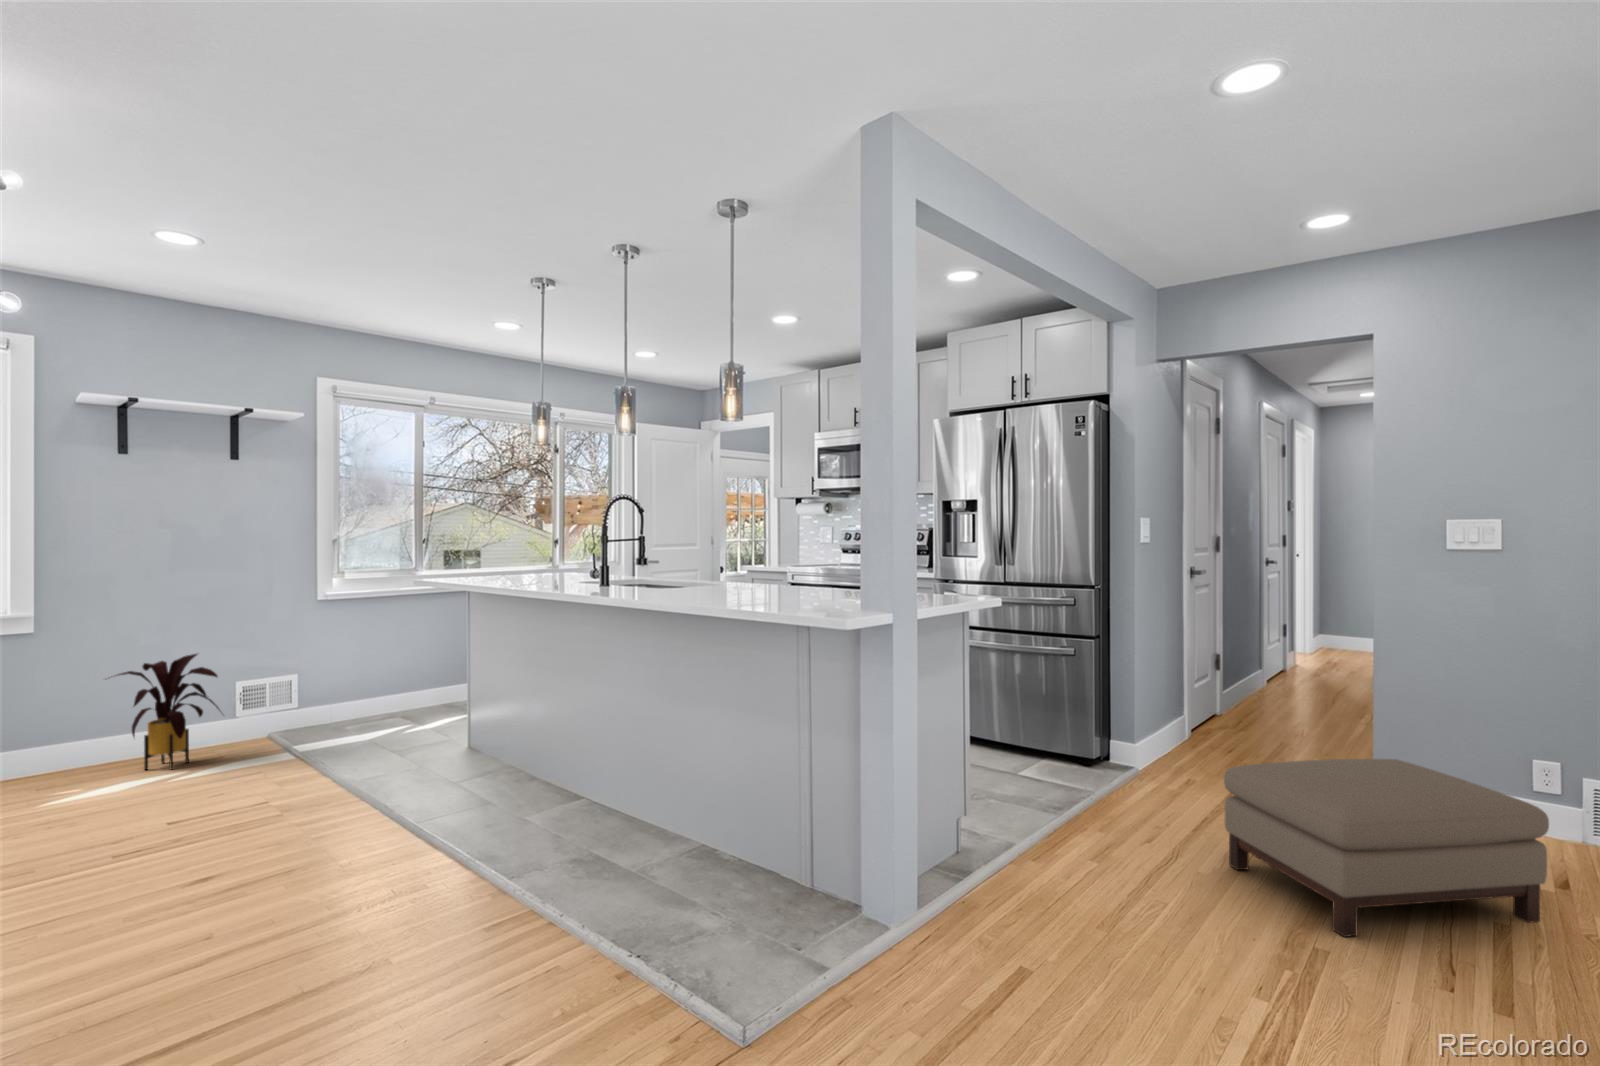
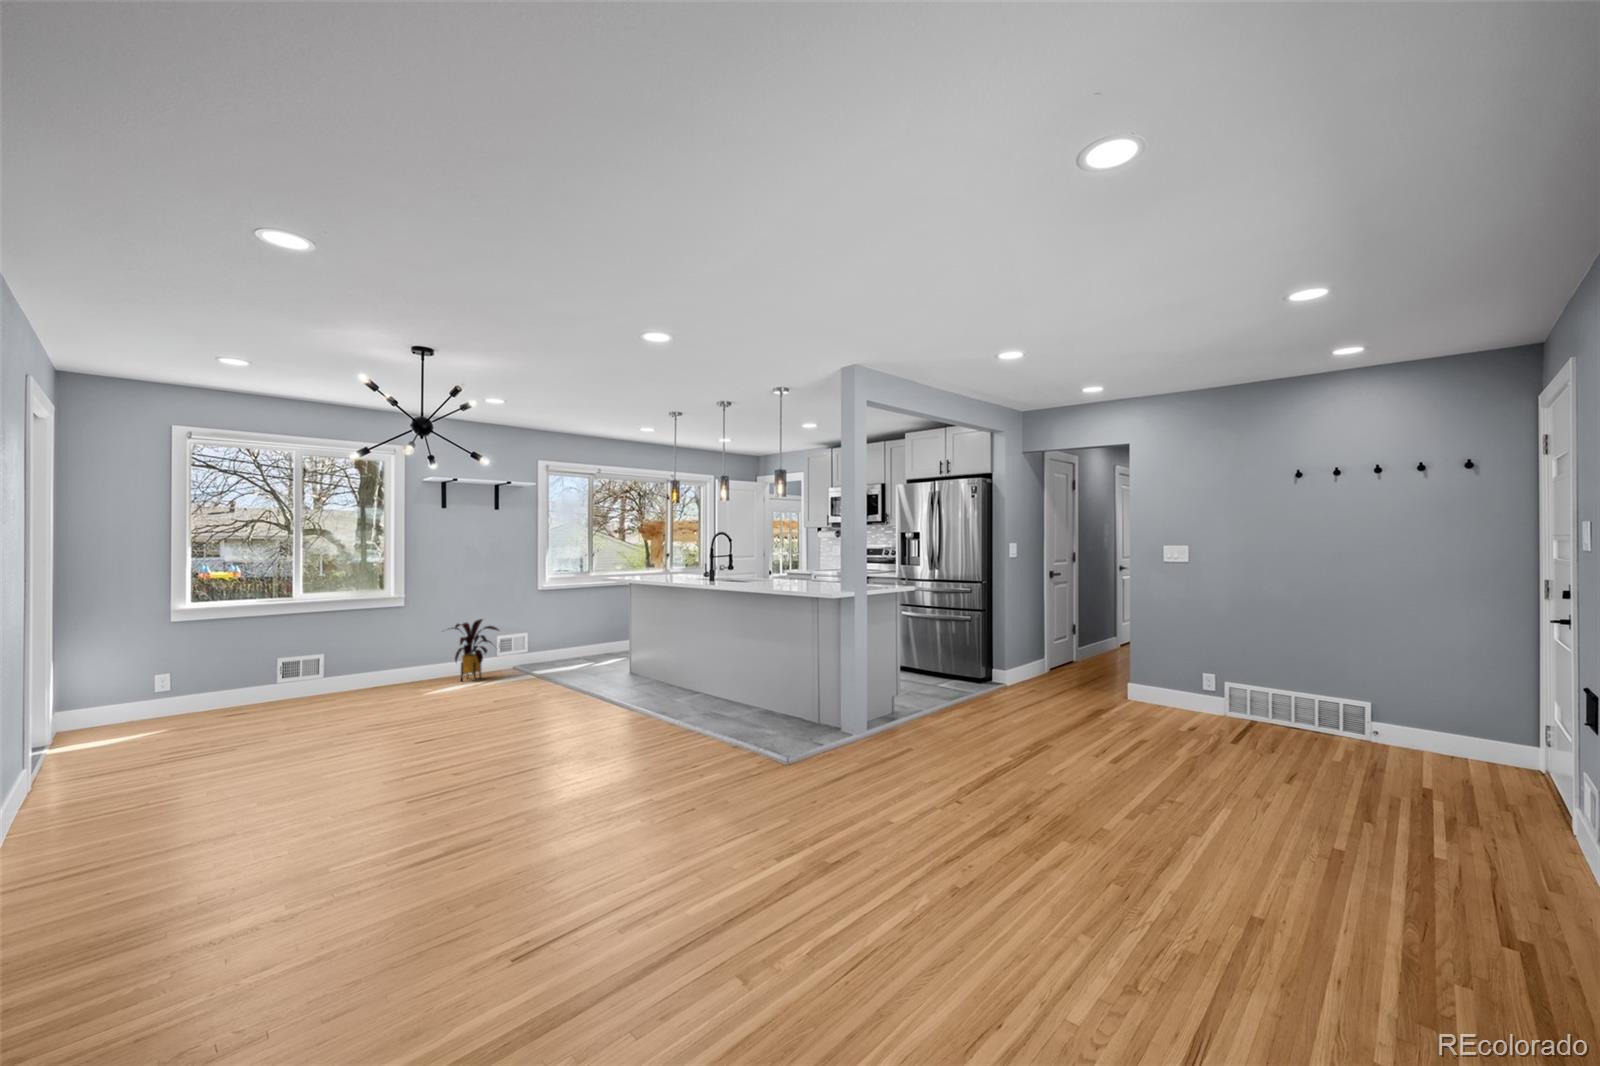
ottoman: present [1224,759,1549,937] -> none [1028,669,1168,743]

